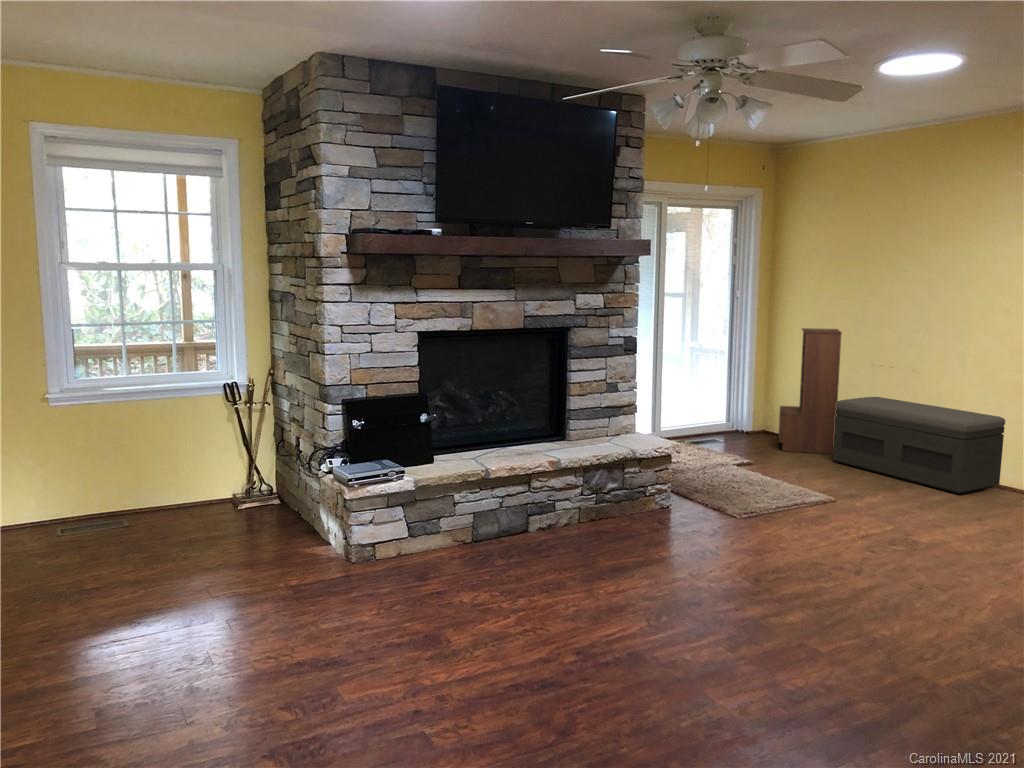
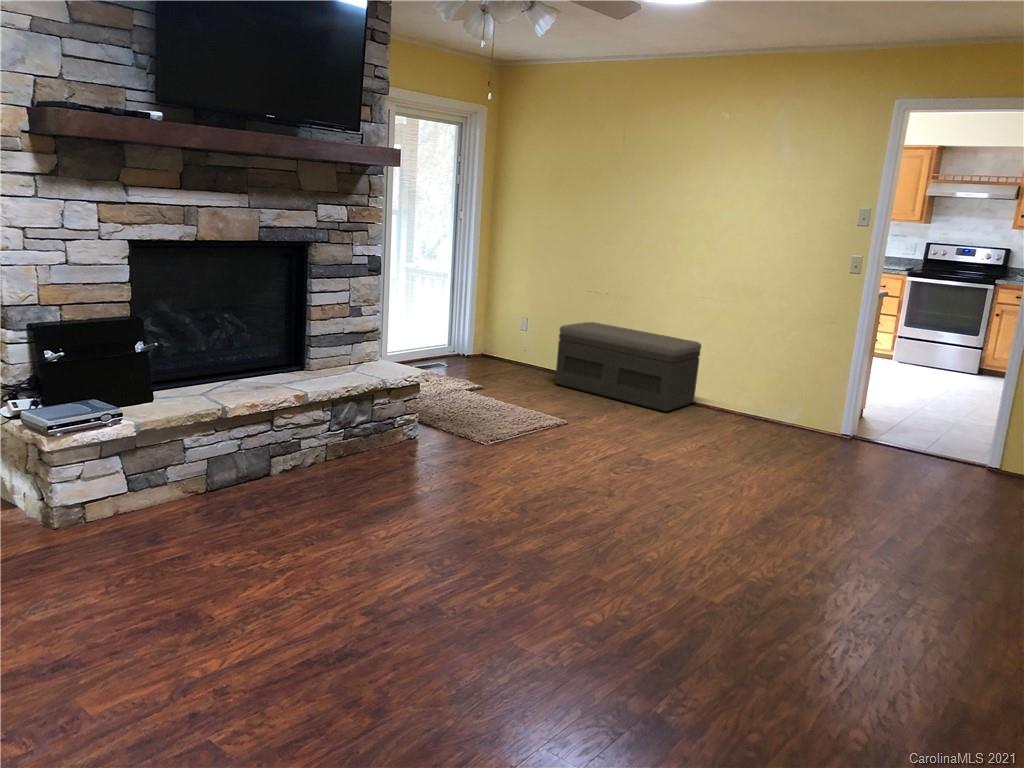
bookshelf: present [779,328,842,454] -> none [501,253,565,377]

